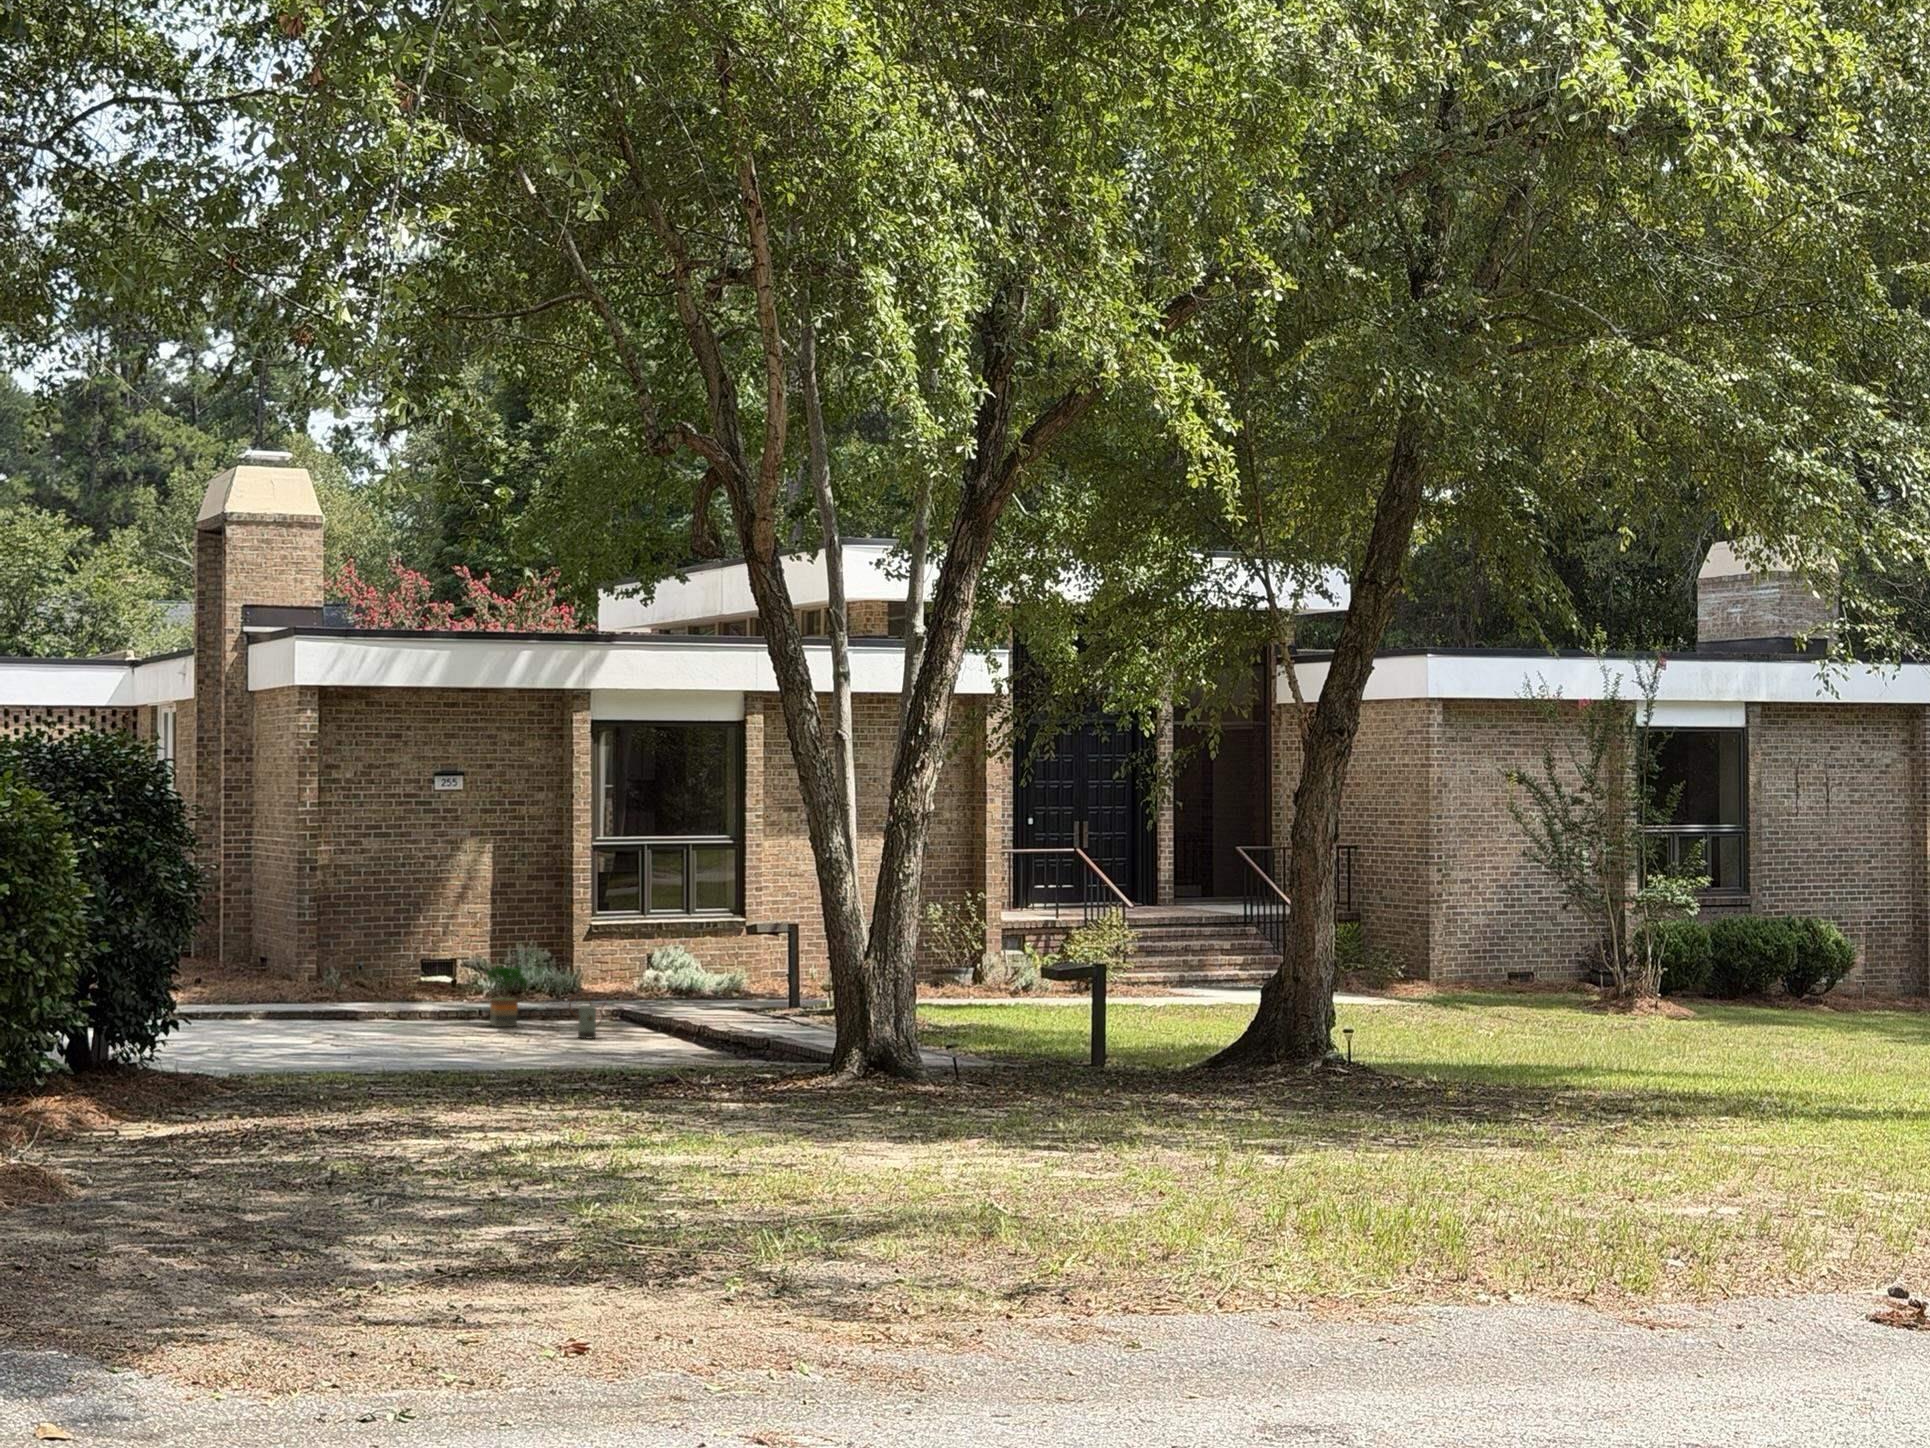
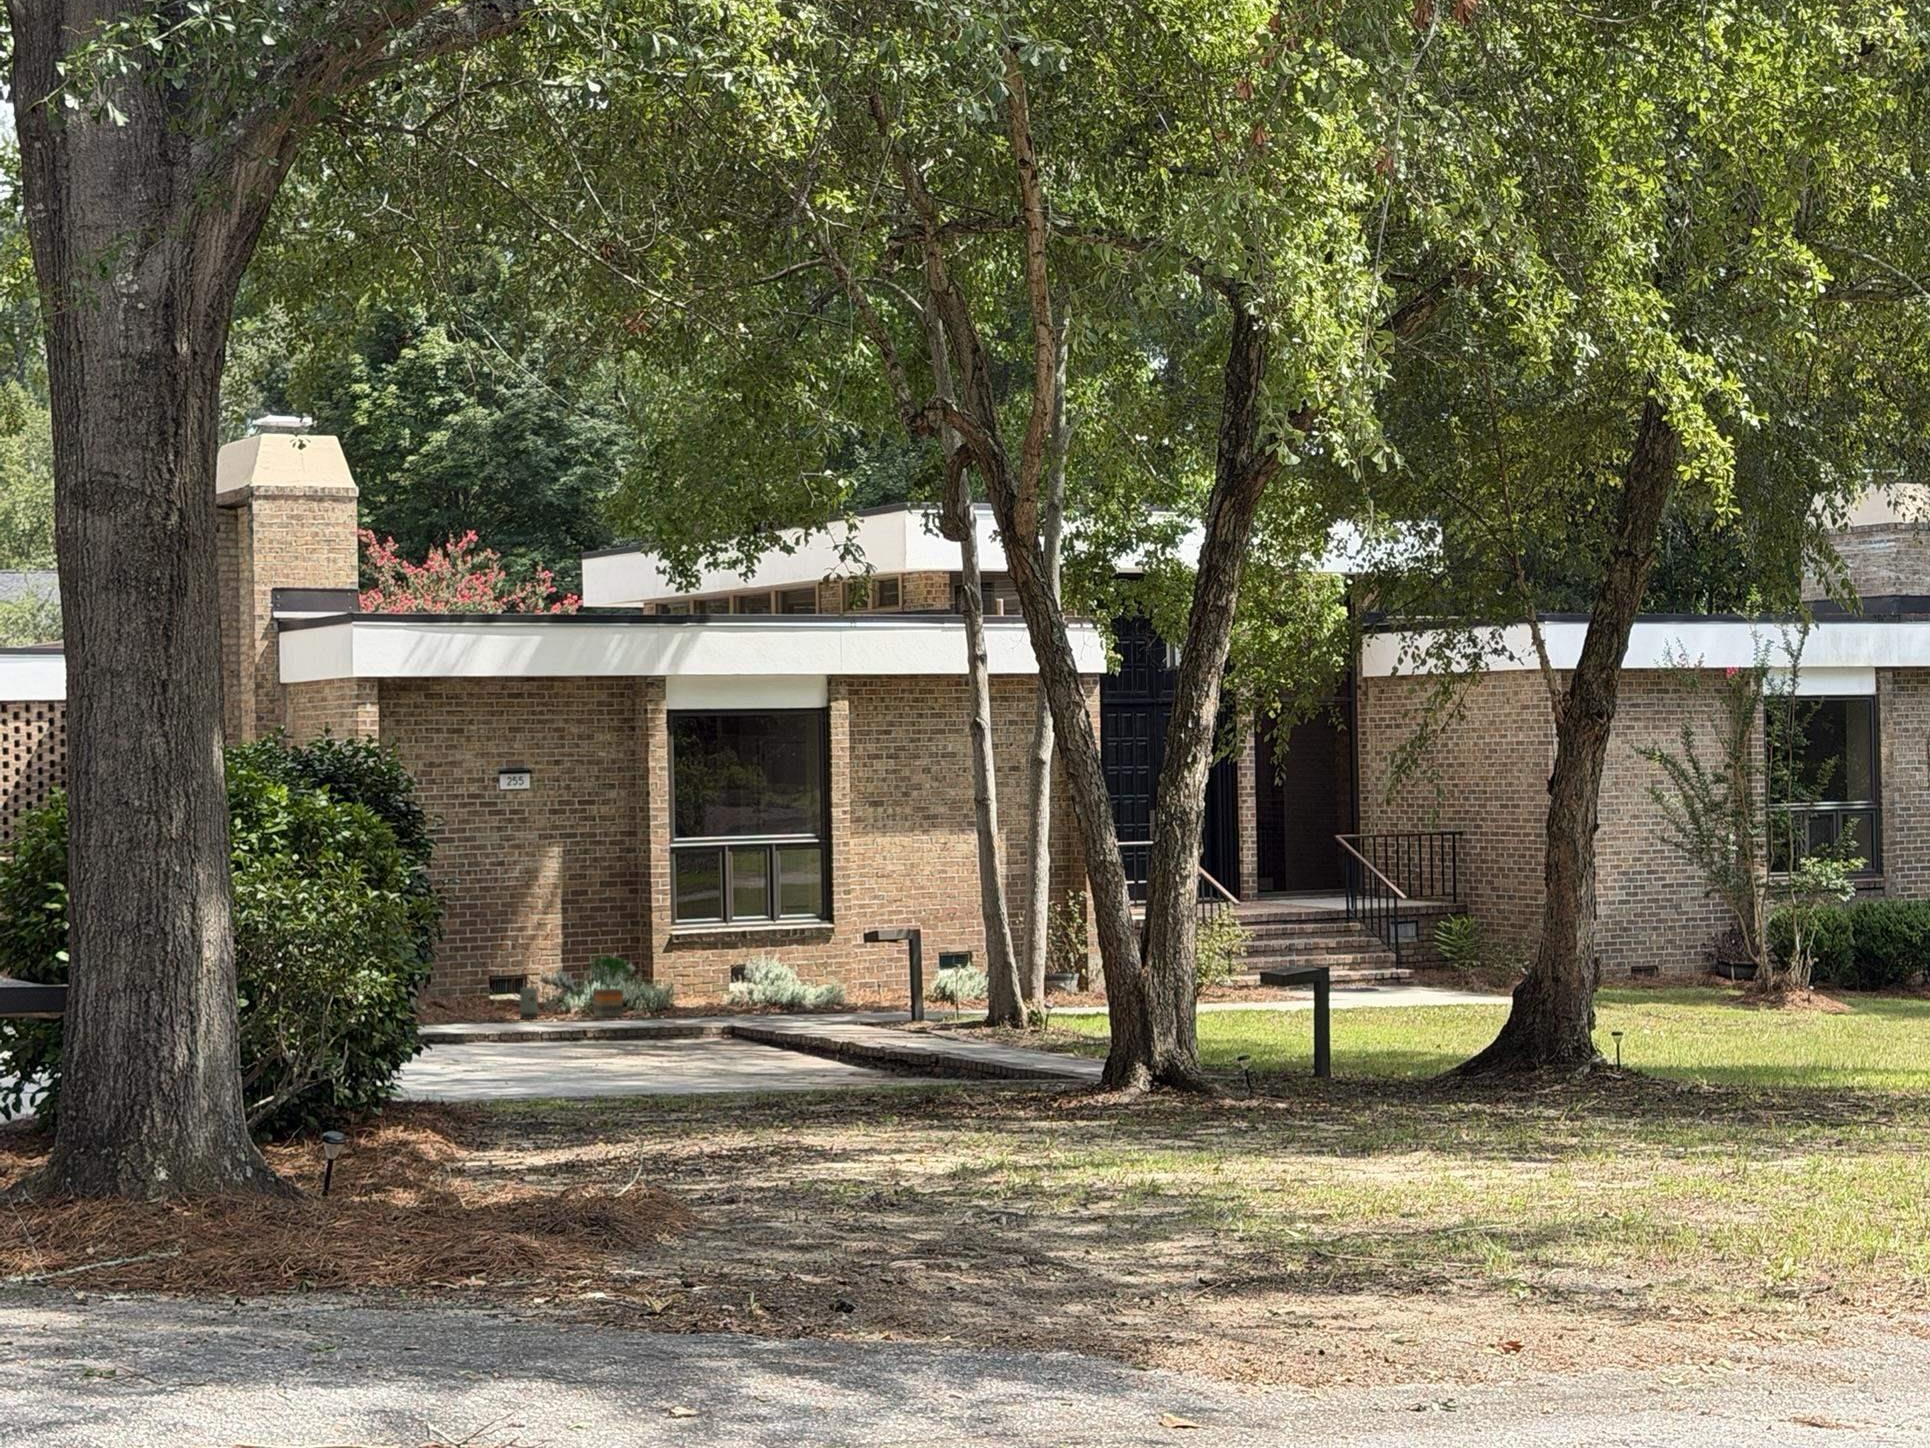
watering can: present [569,994,603,1038] -> present [510,975,546,1019]

